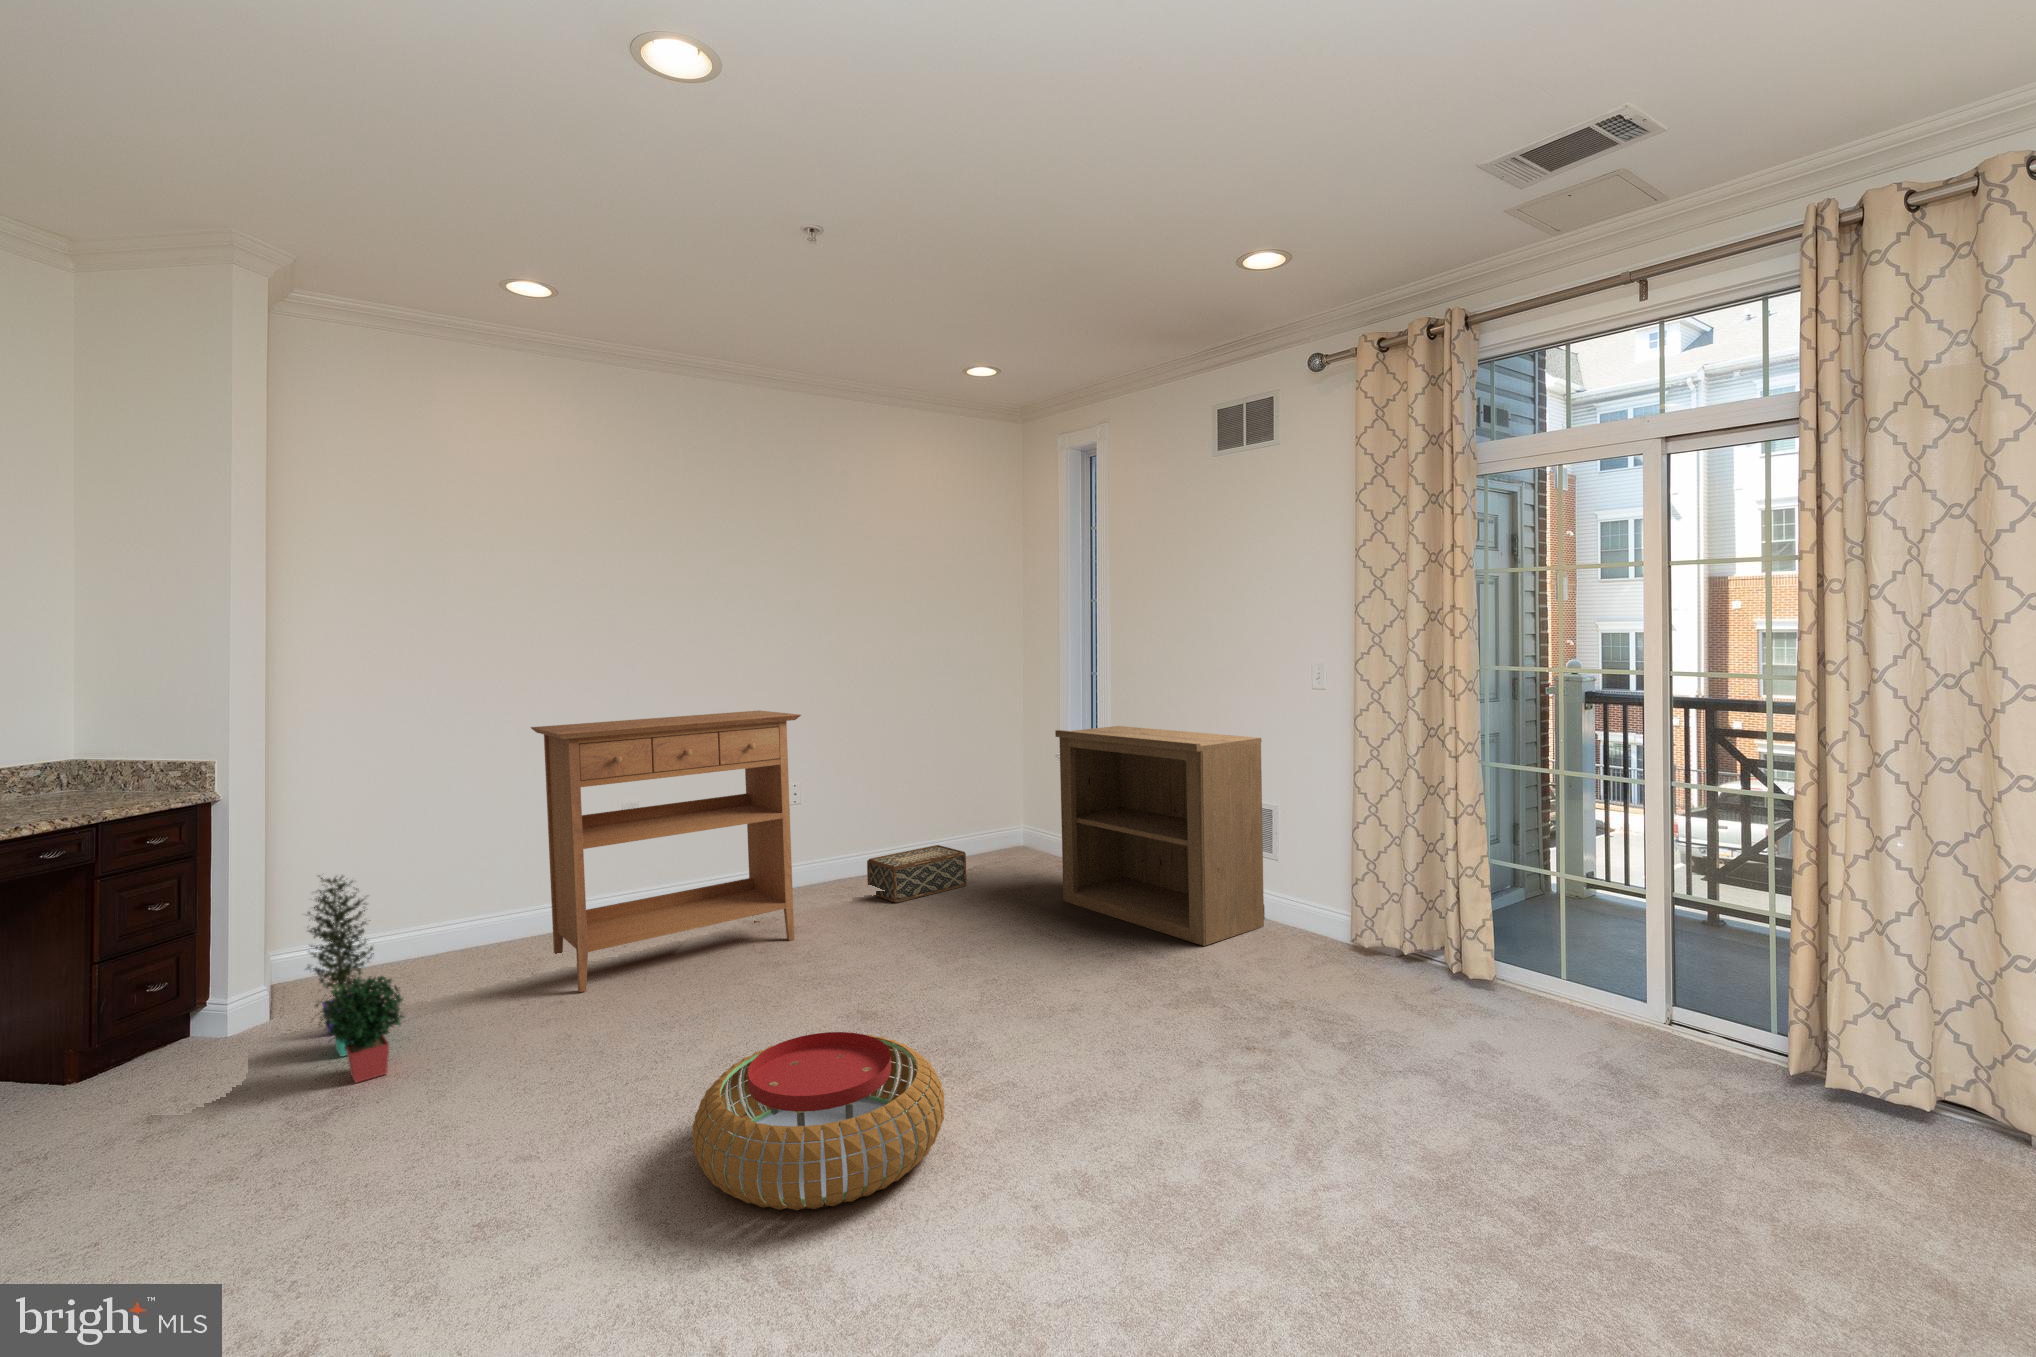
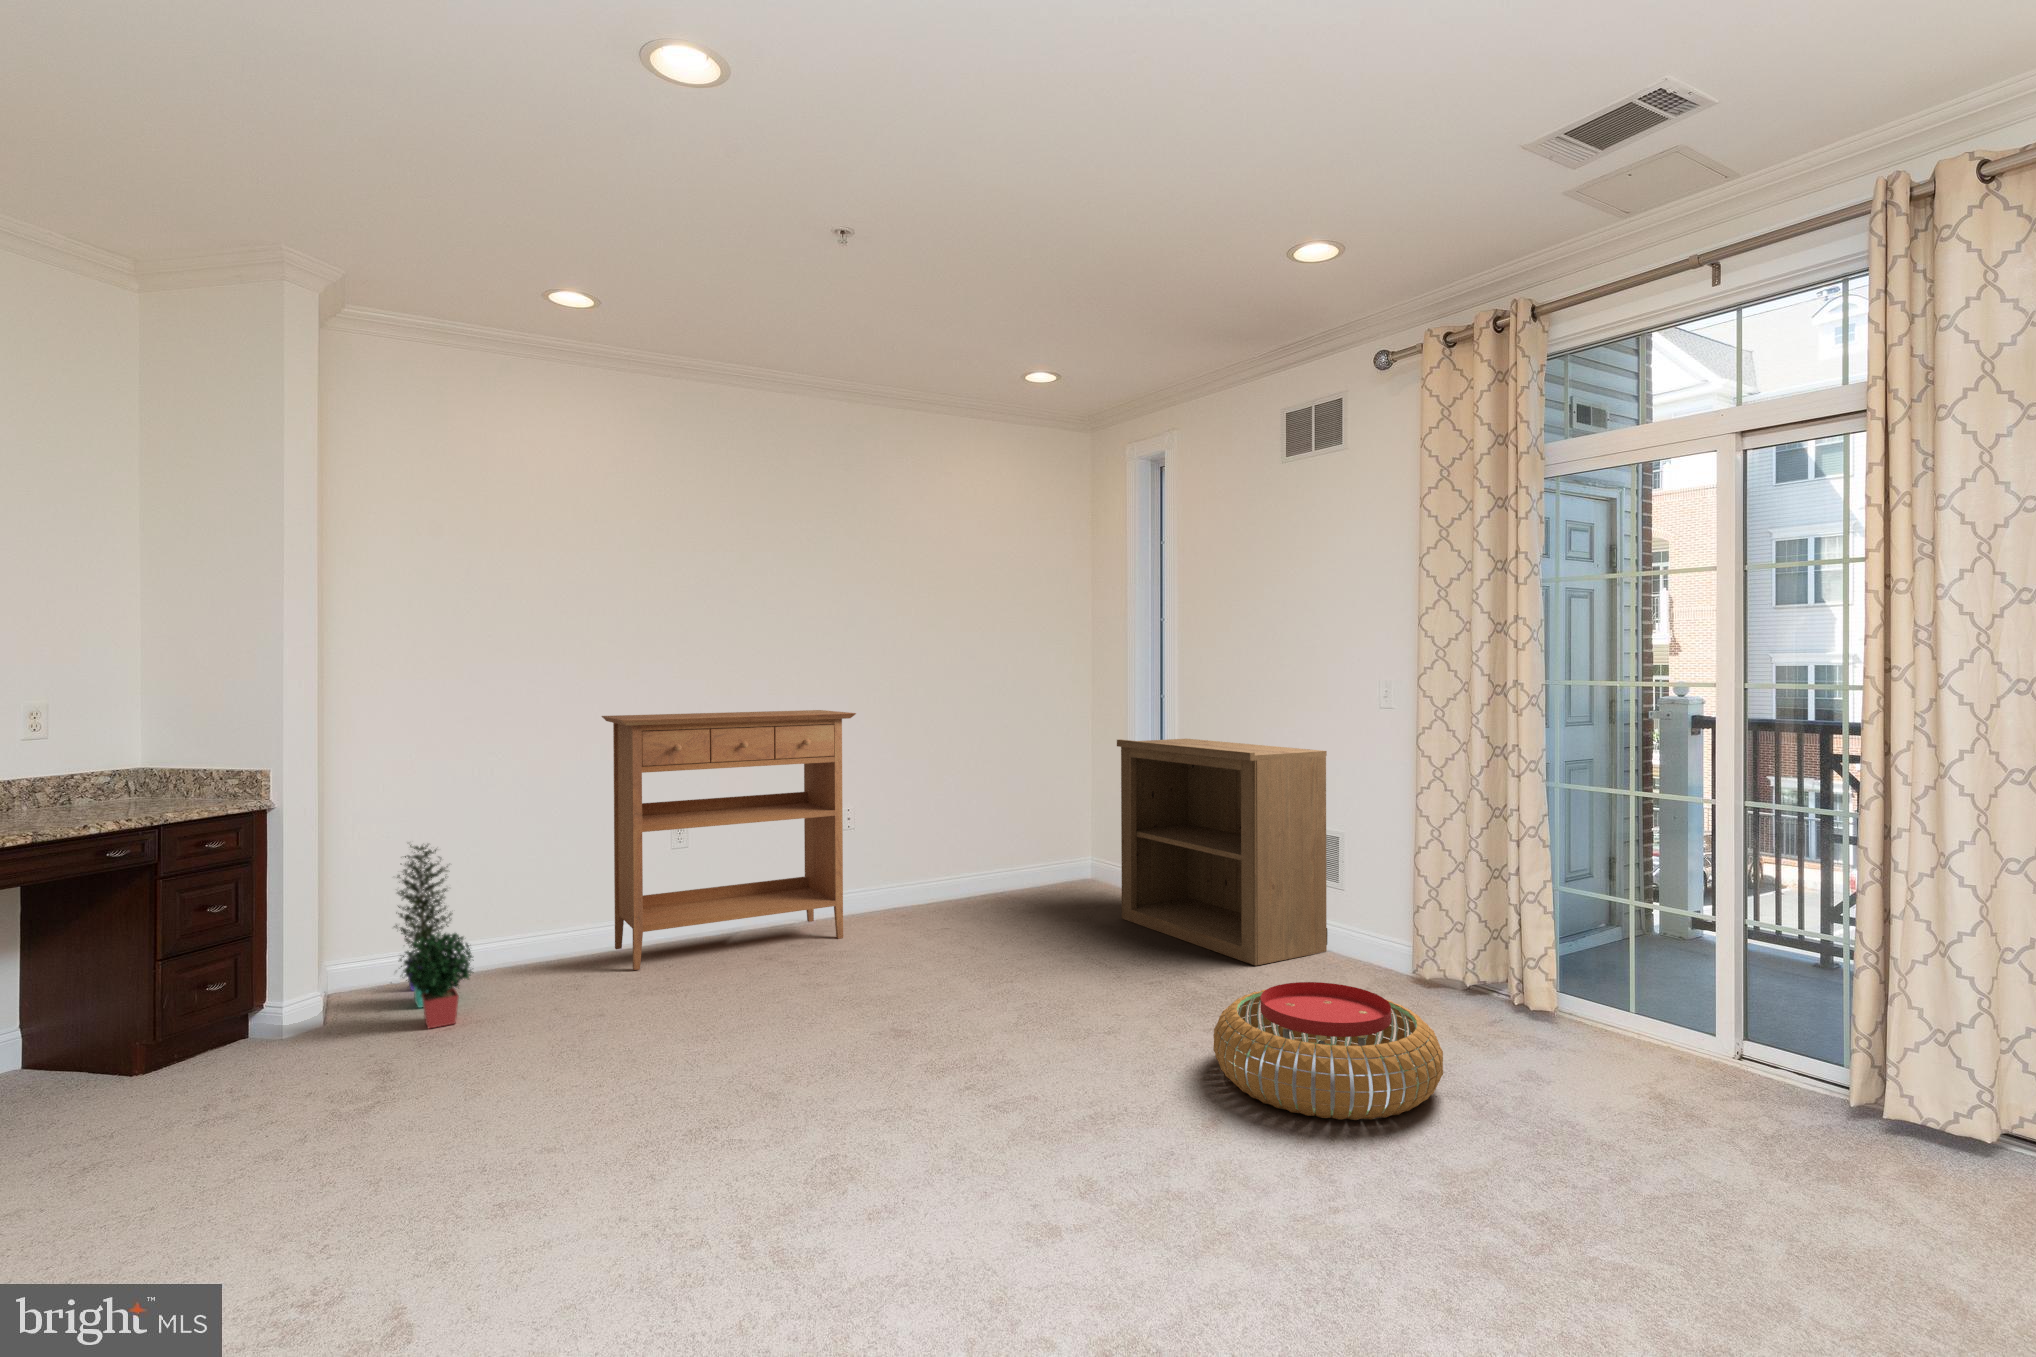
woven basket: present [867,845,967,903] -> none [925,857,1026,911]
pouf: present [692,1032,945,1210] -> present [1213,982,1443,1120]

